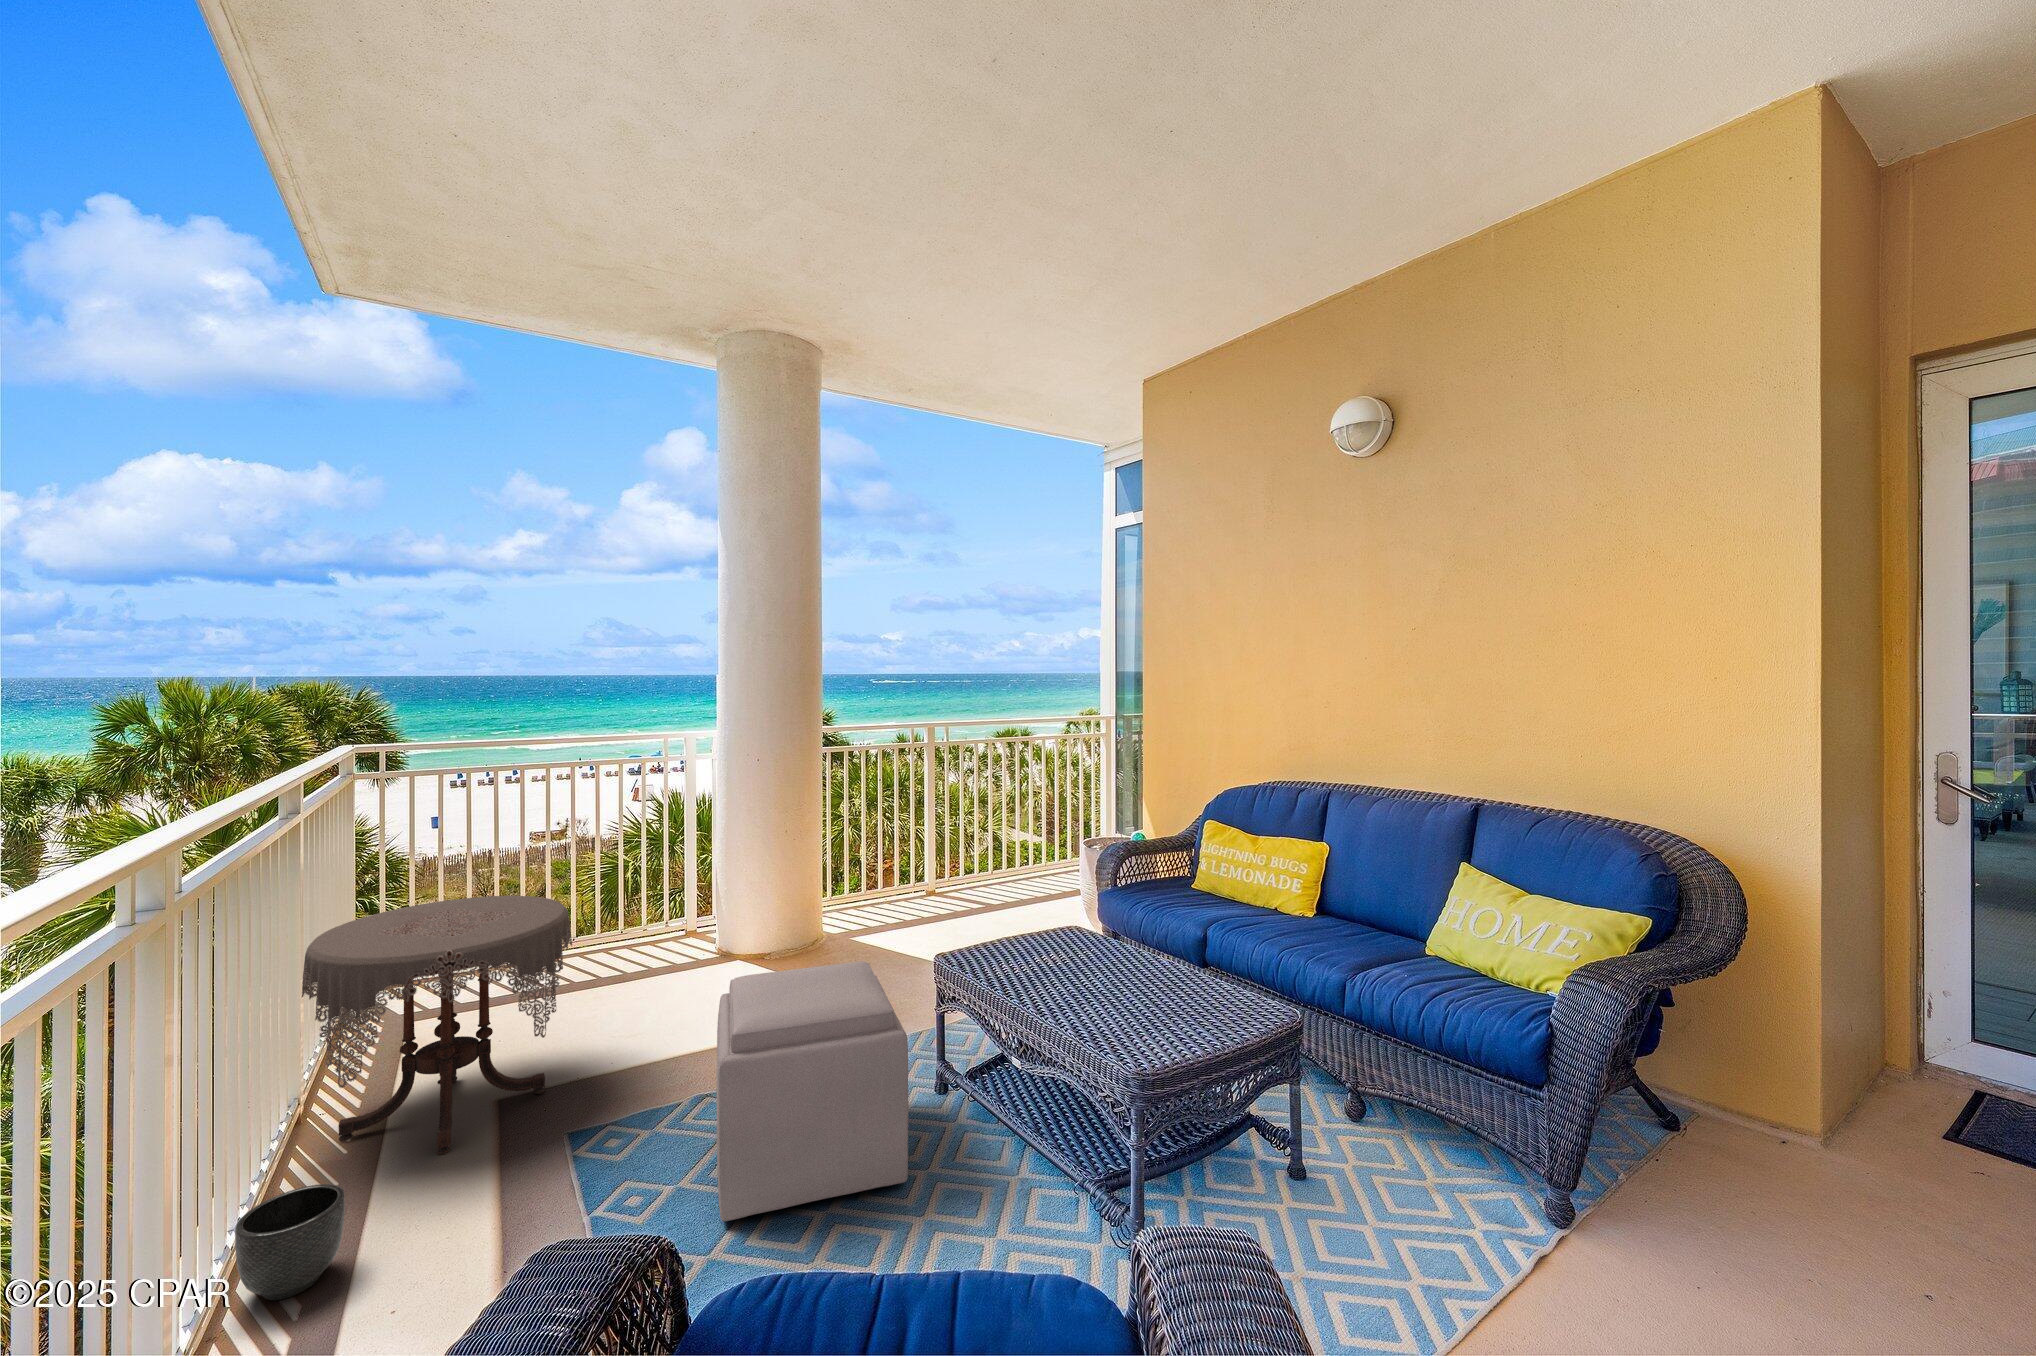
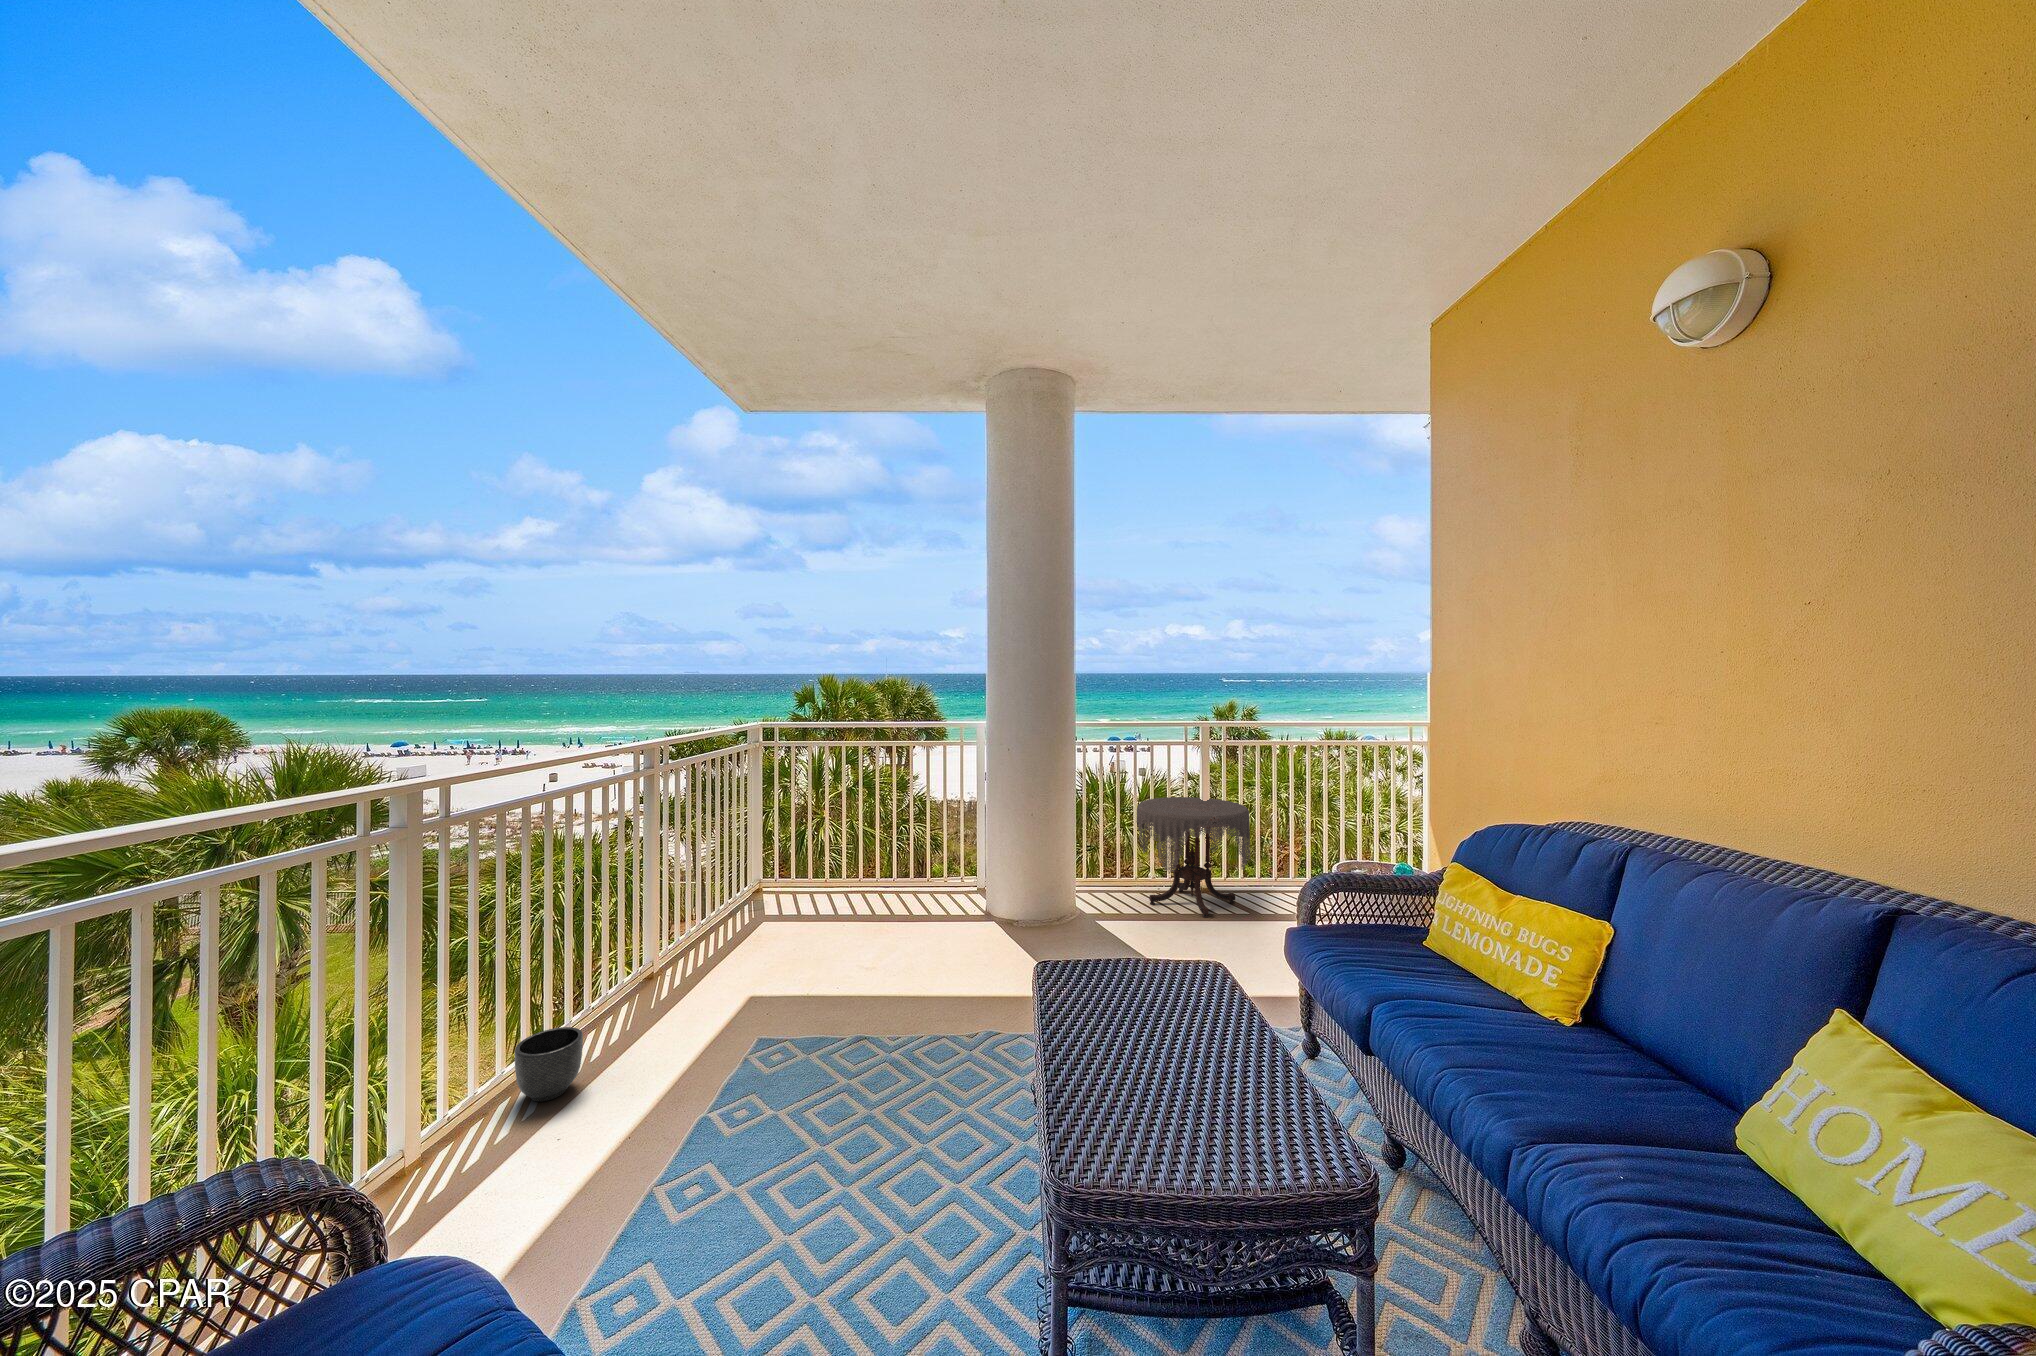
side table: present [301,896,572,1155] -> present [1137,797,1250,918]
ottoman: present [717,961,908,1221] -> none [770,943,979,1188]

